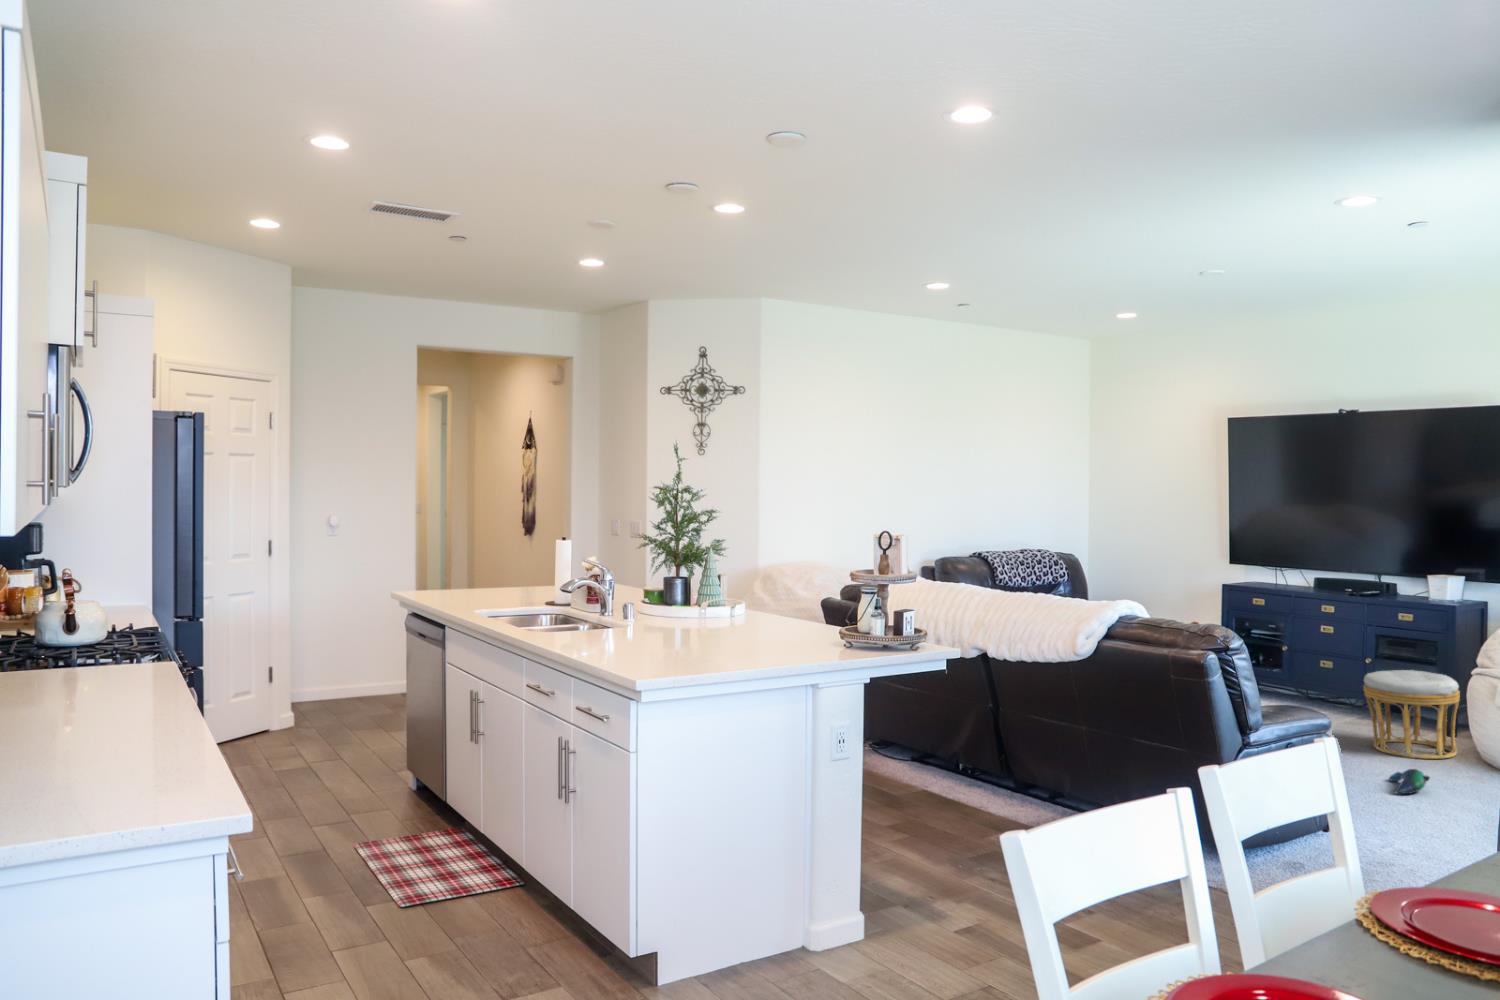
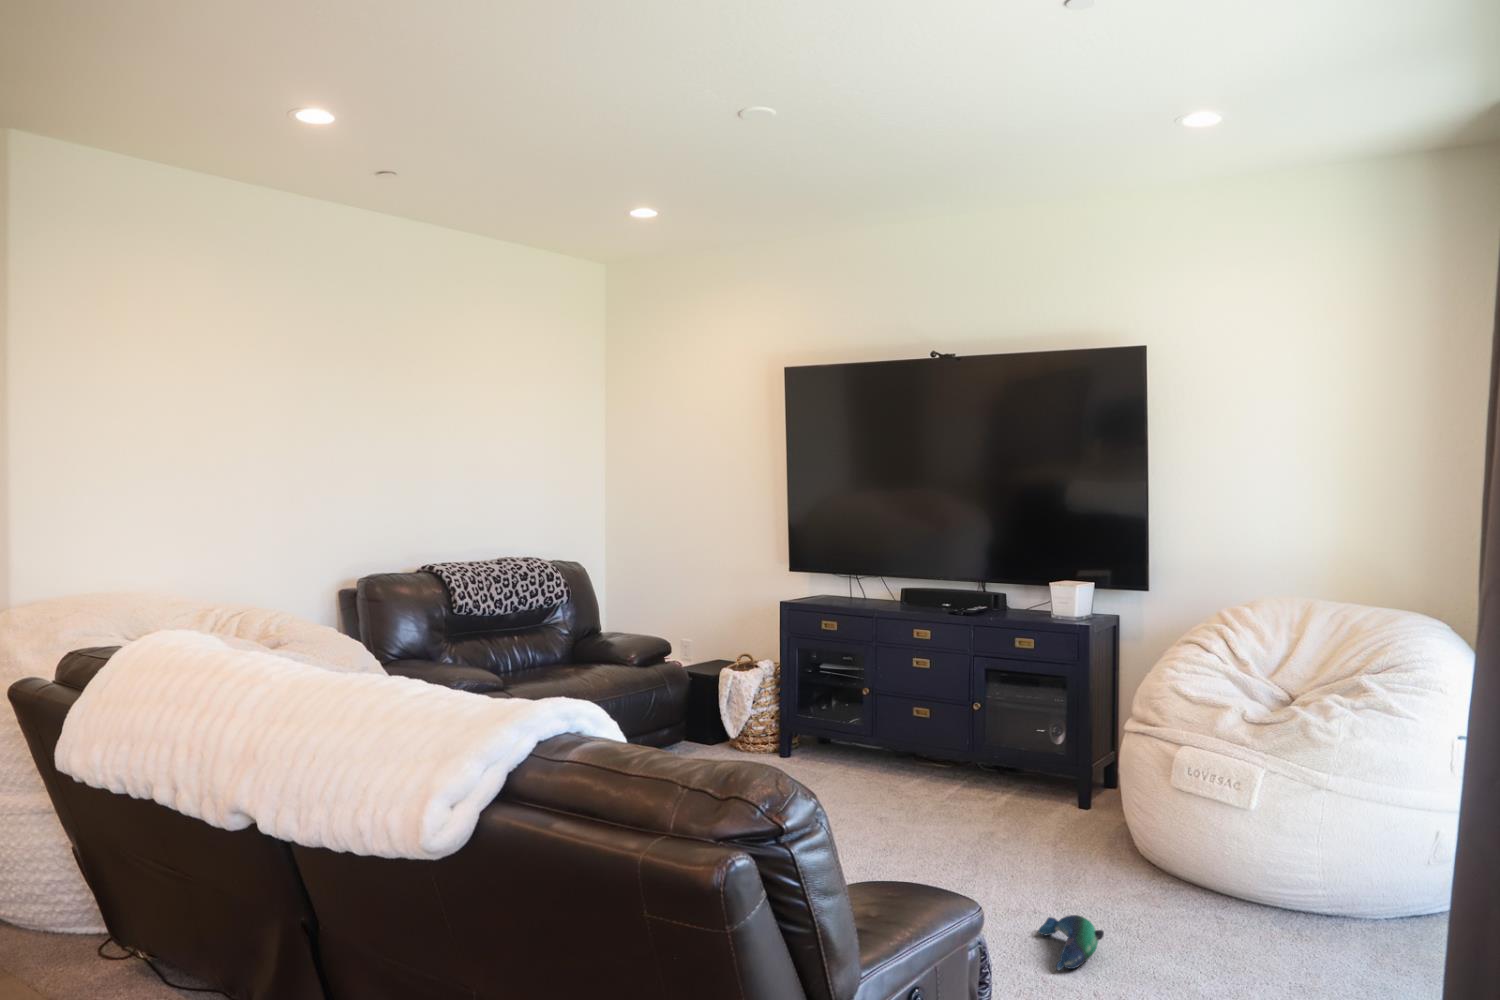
ottoman: present [1363,670,1460,759] -> none [982,728,1113,872]

